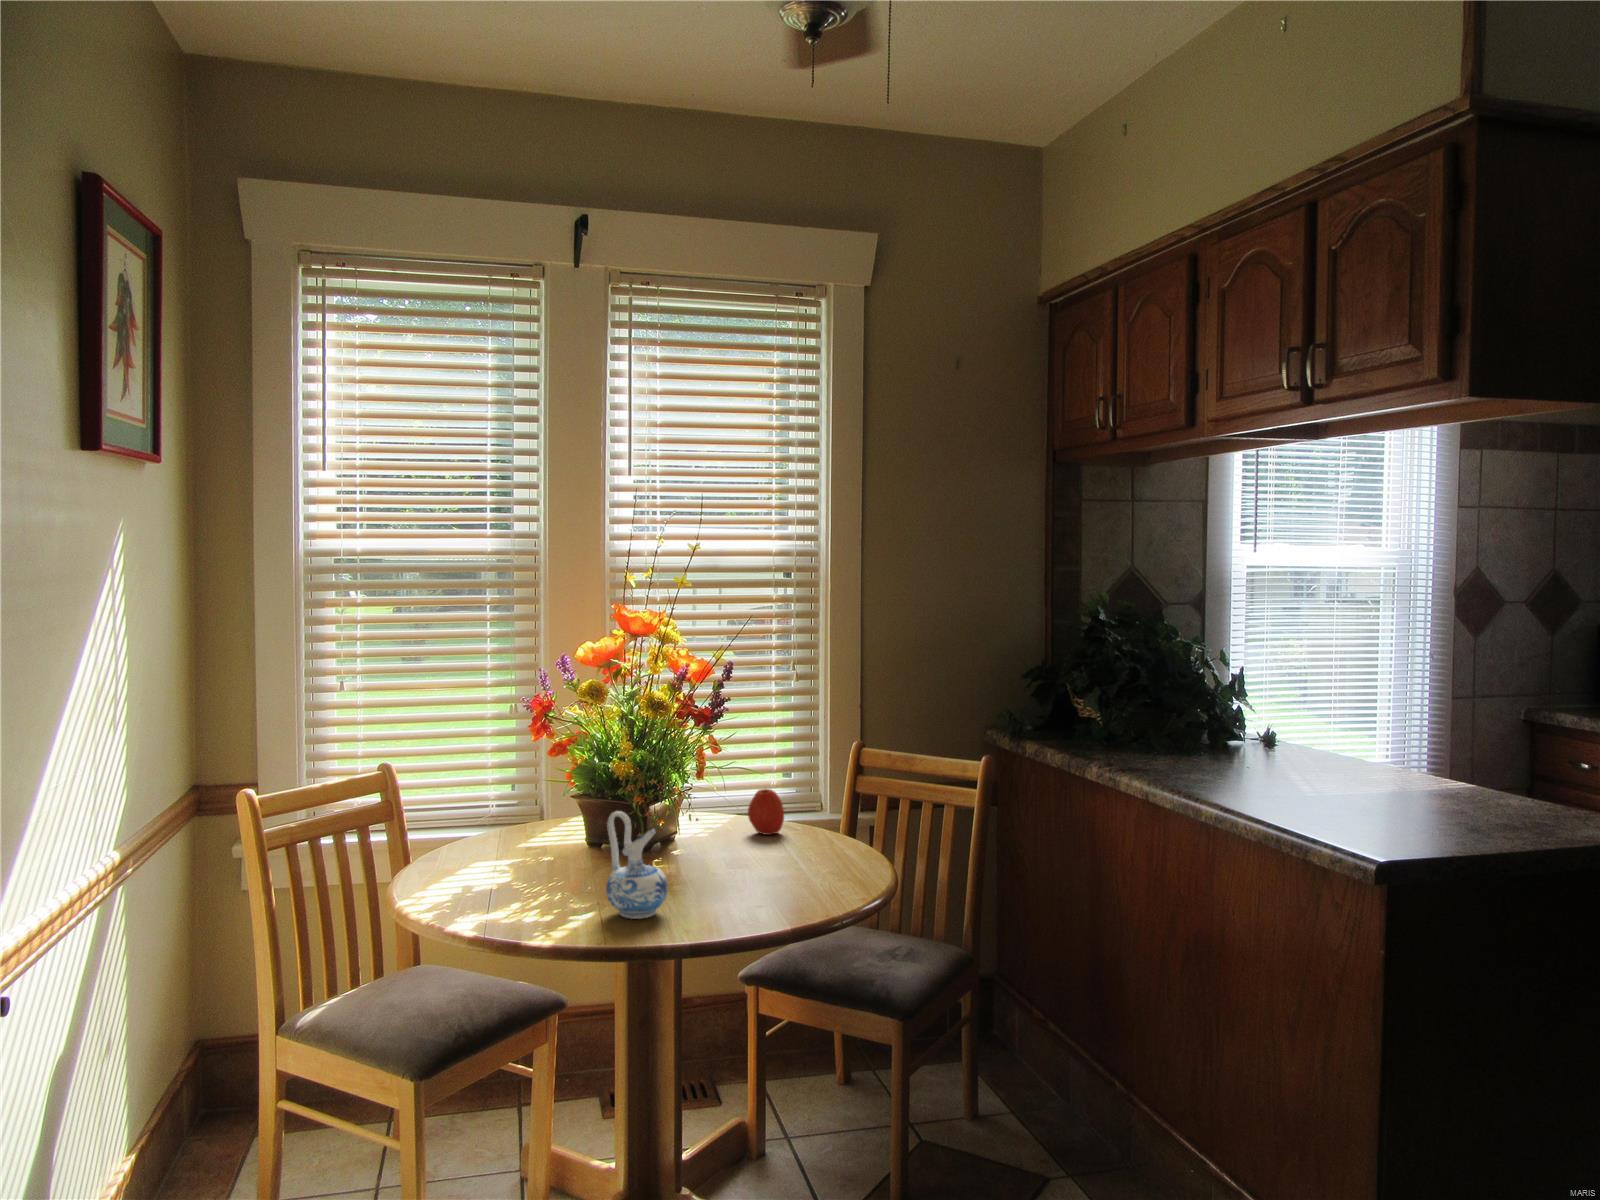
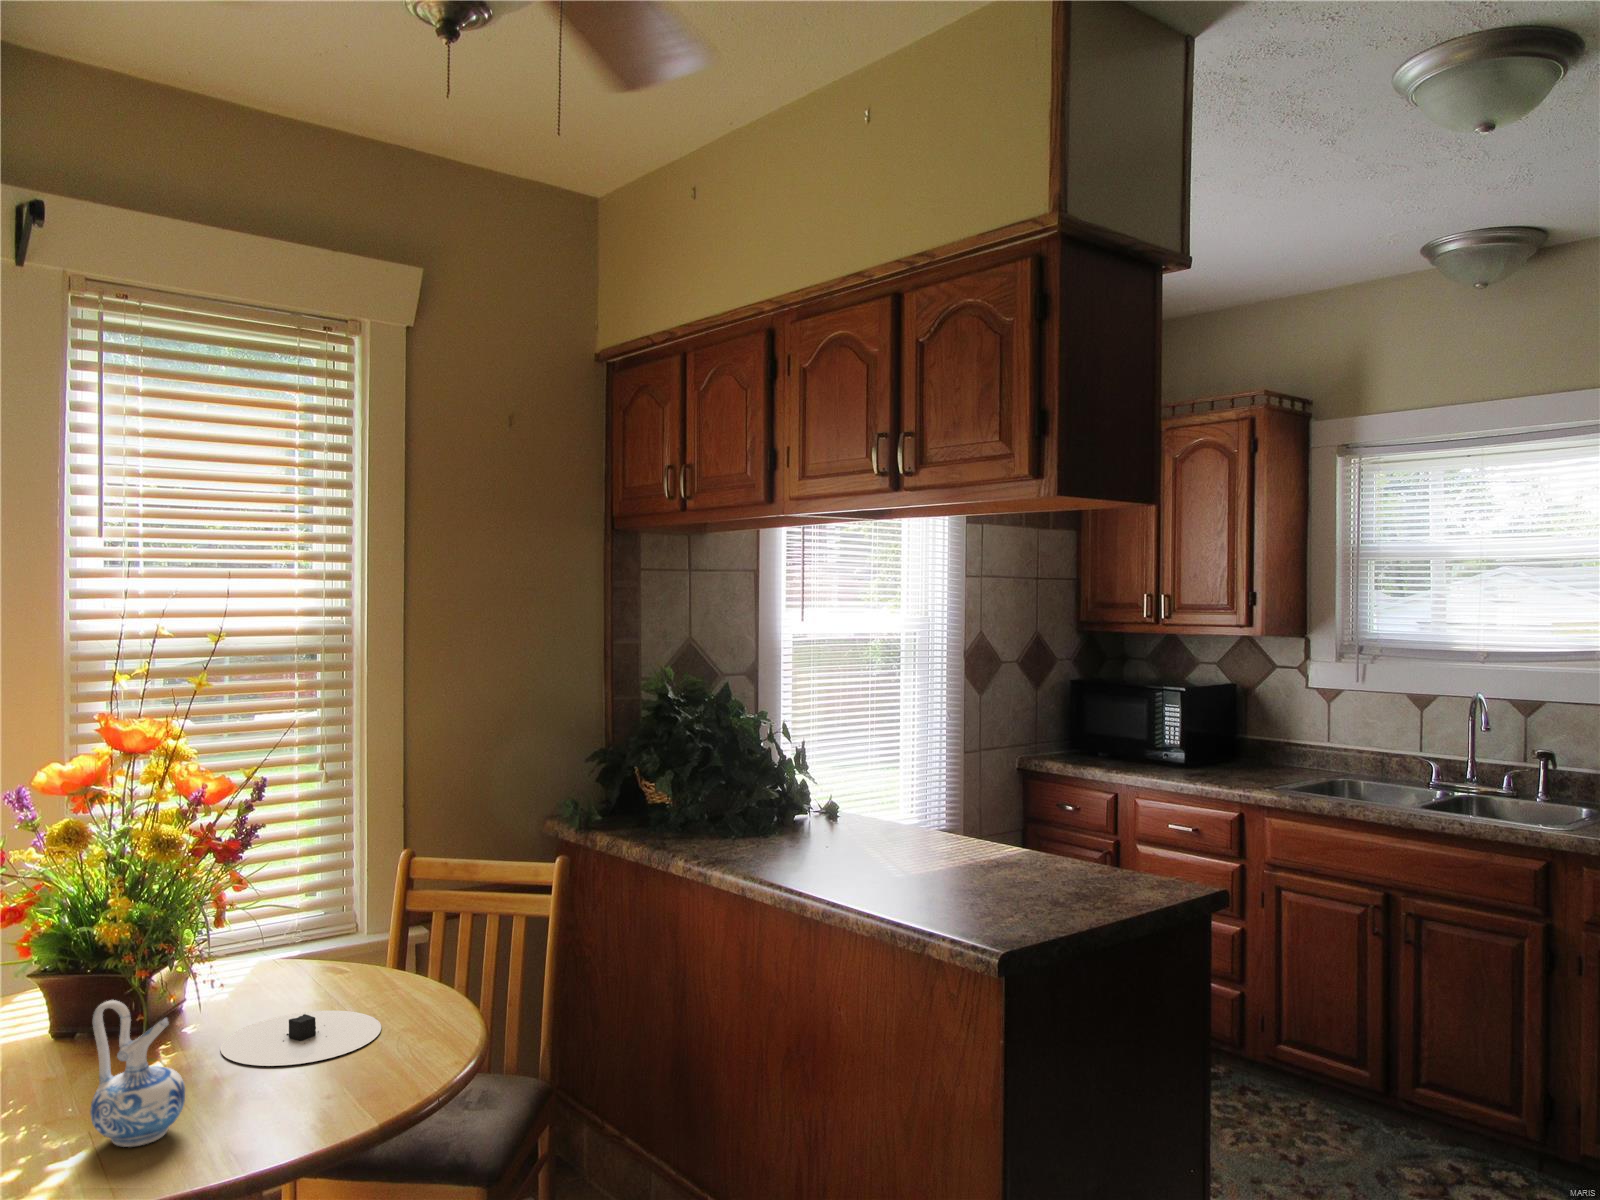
apple: present [748,789,784,835] -> none [277,925,326,984]
plate: none [663,844,856,898] -> present [220,1010,381,1066]

